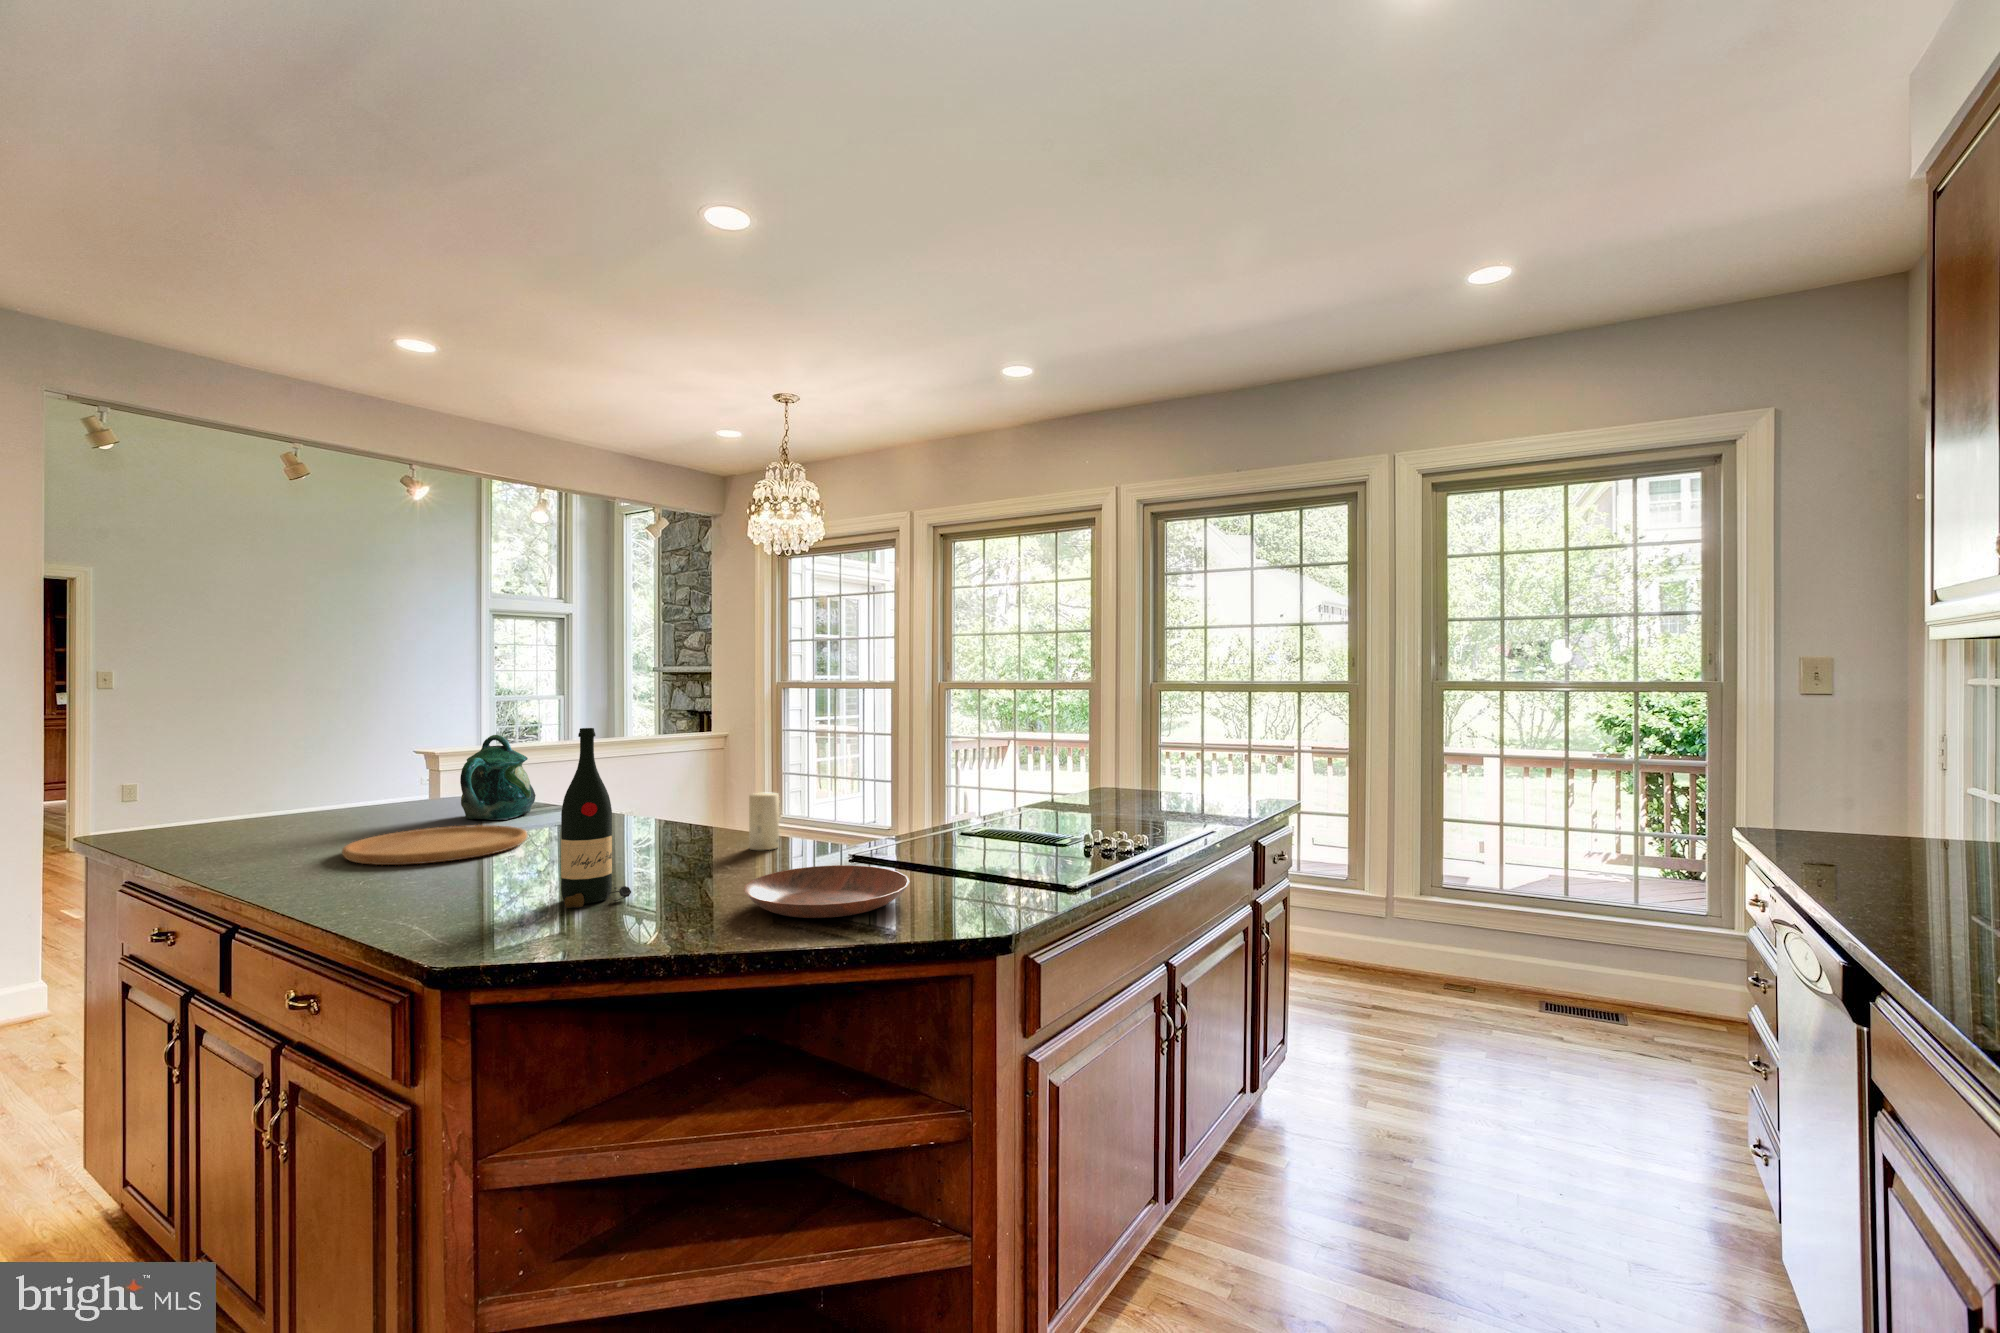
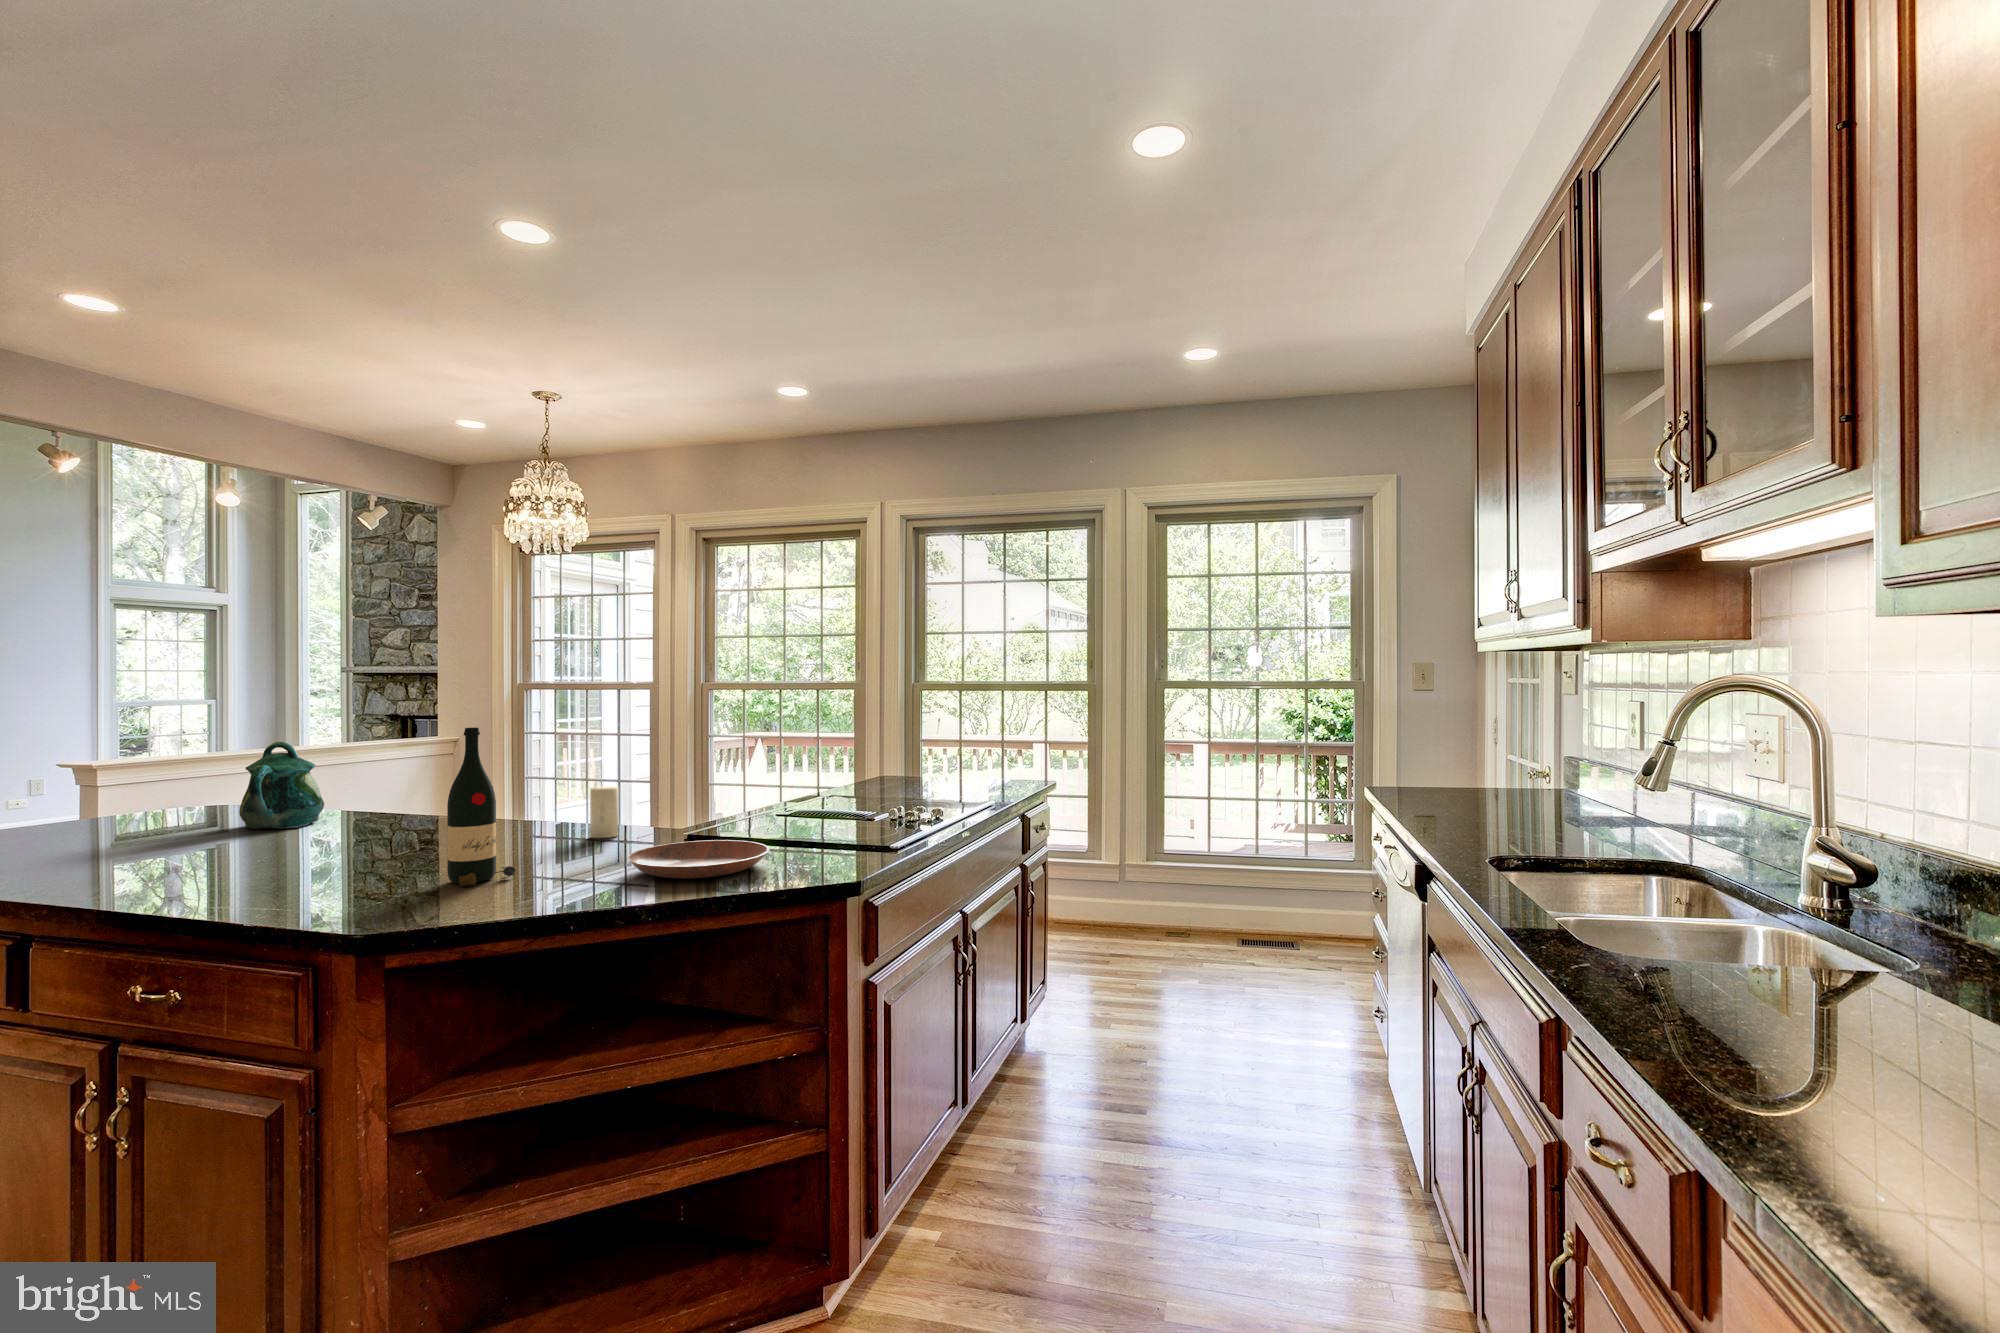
cutting board: present [342,825,527,865] -> none [152,831,351,869]

